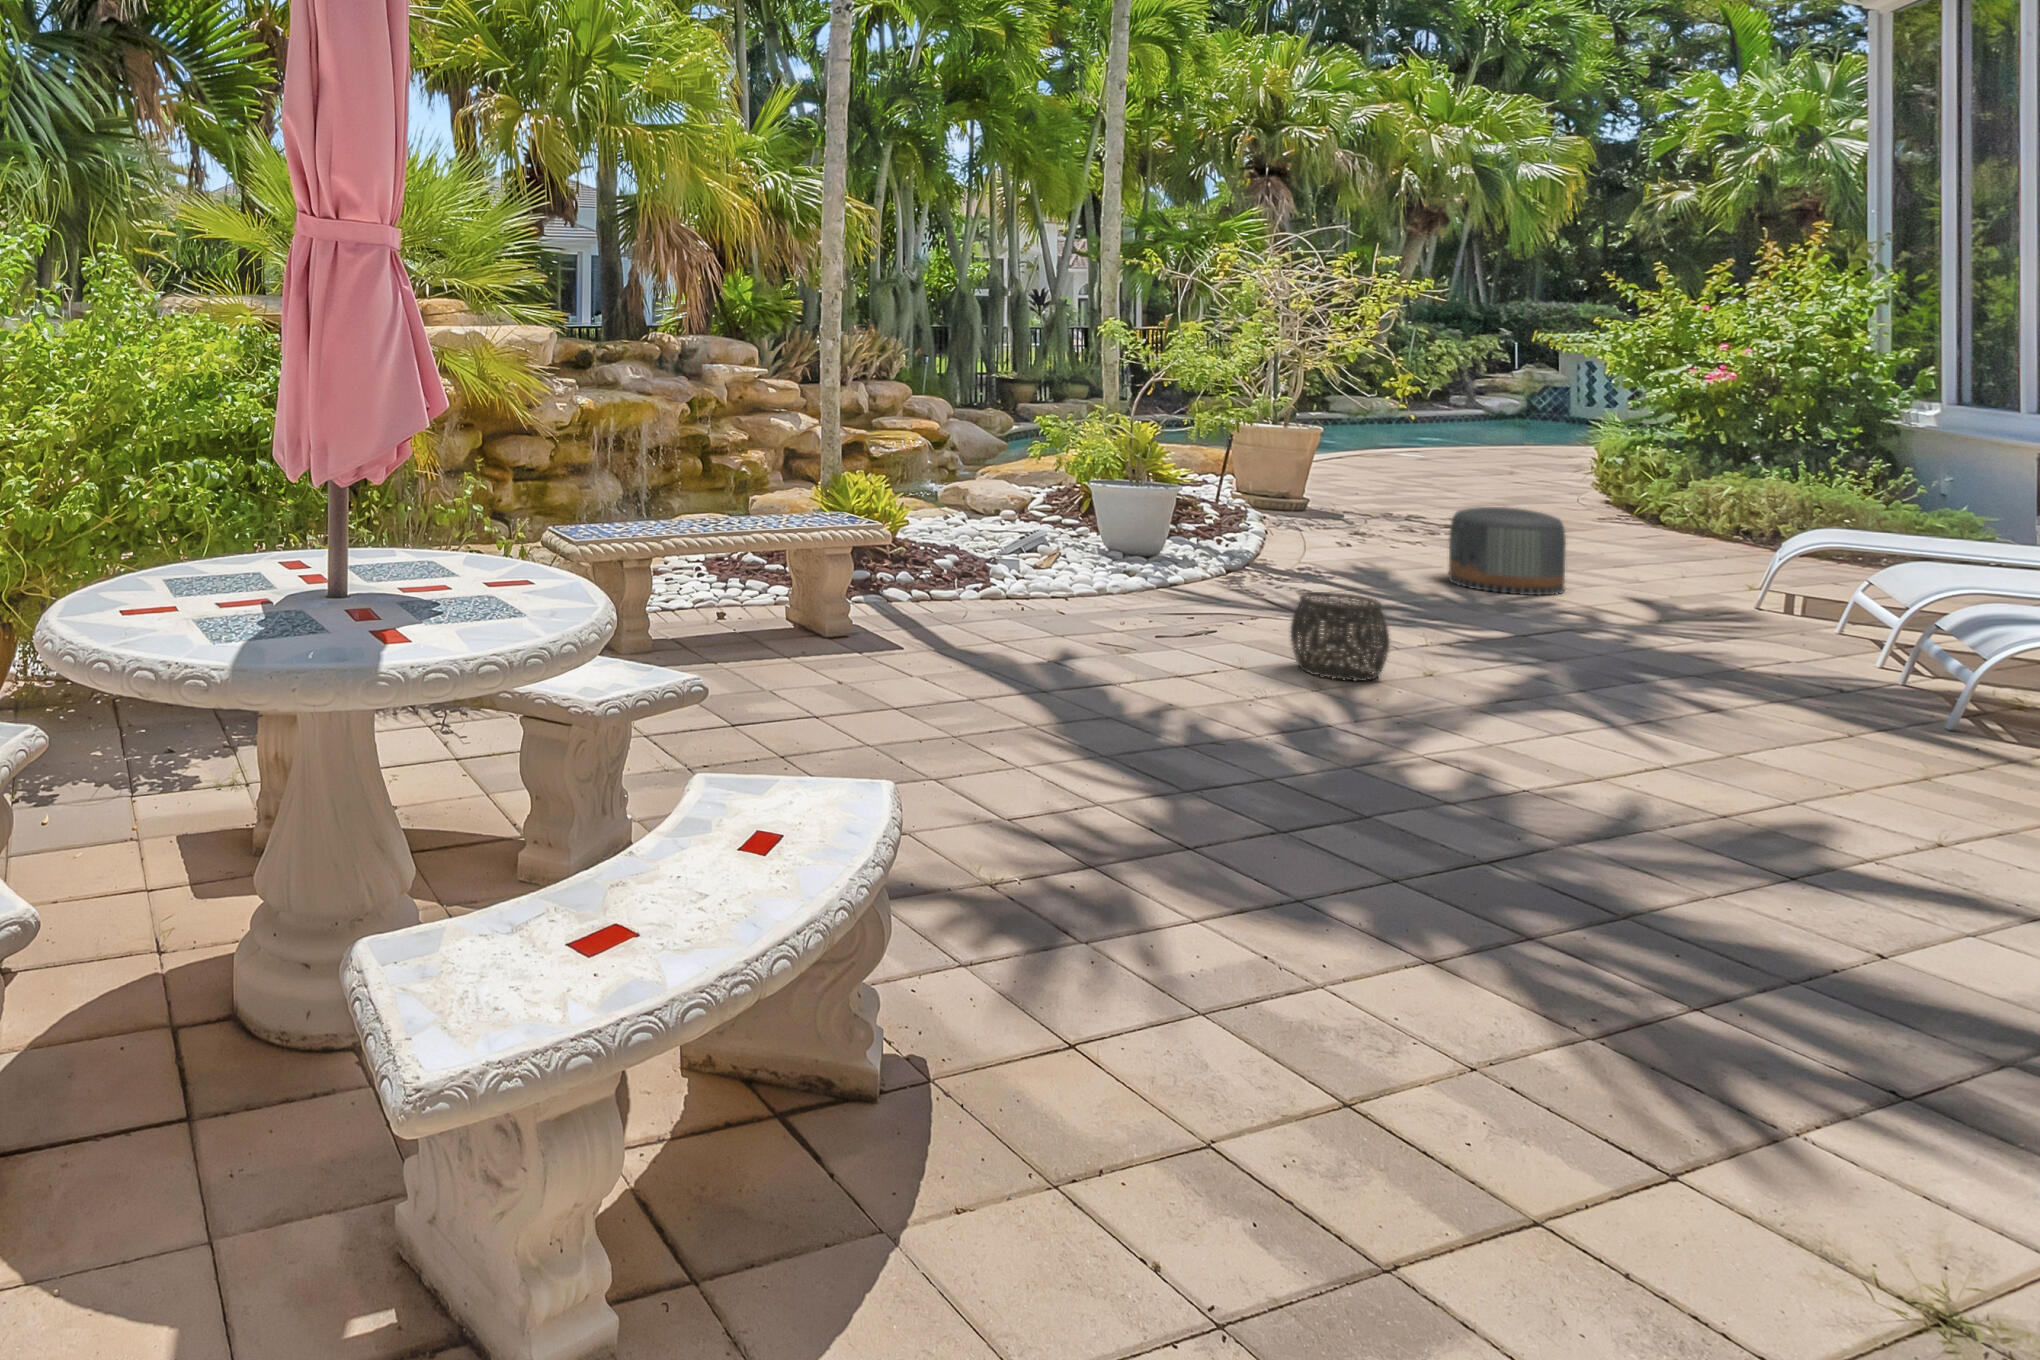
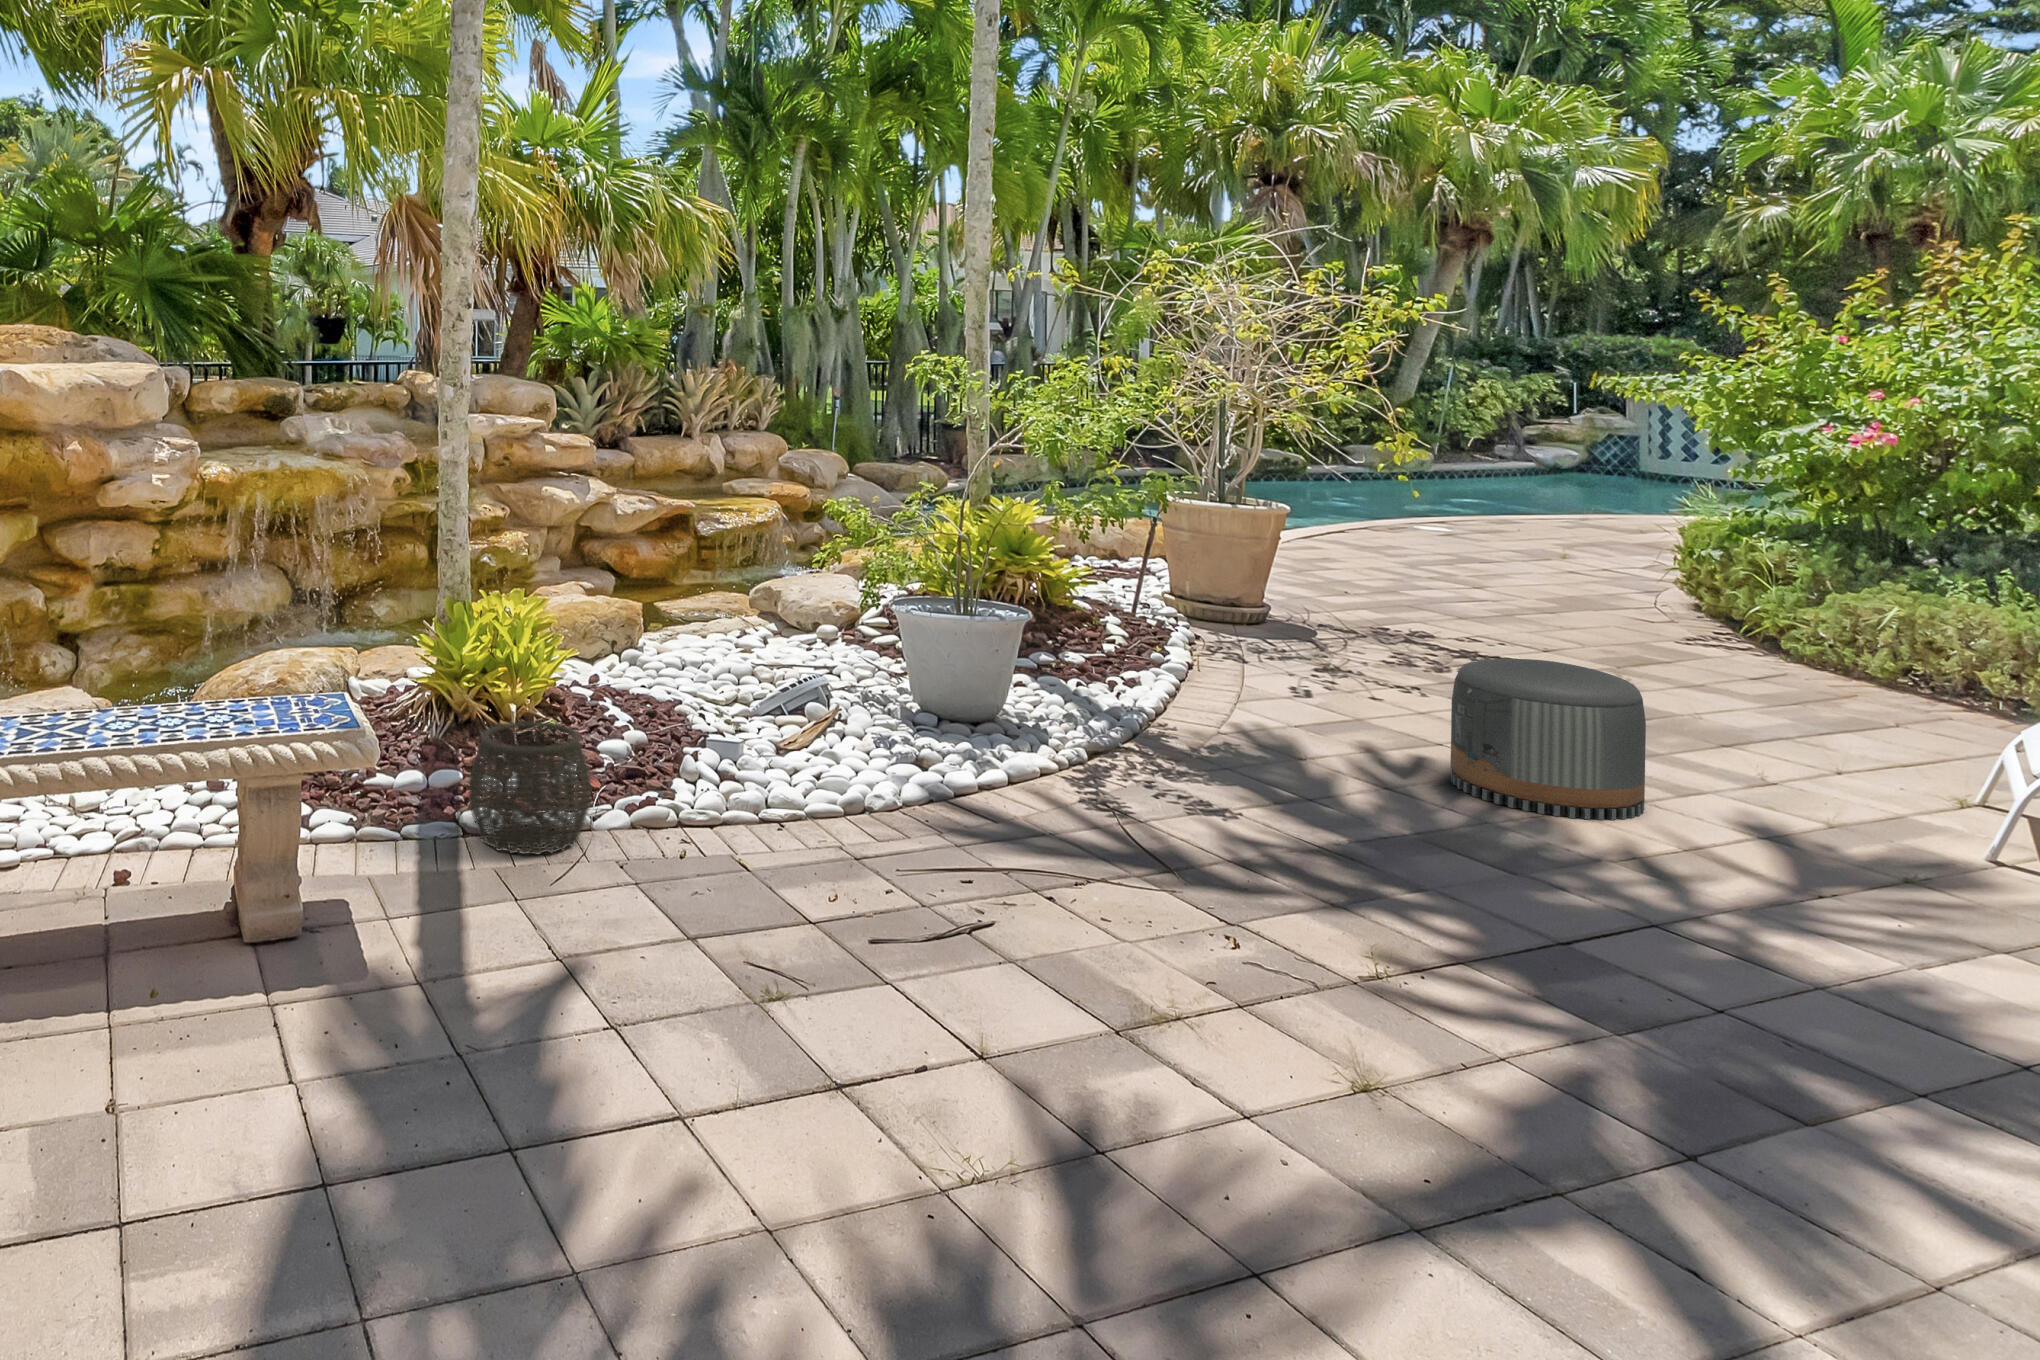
woven basket: present [1290,592,1390,681] -> present [469,721,592,854]

